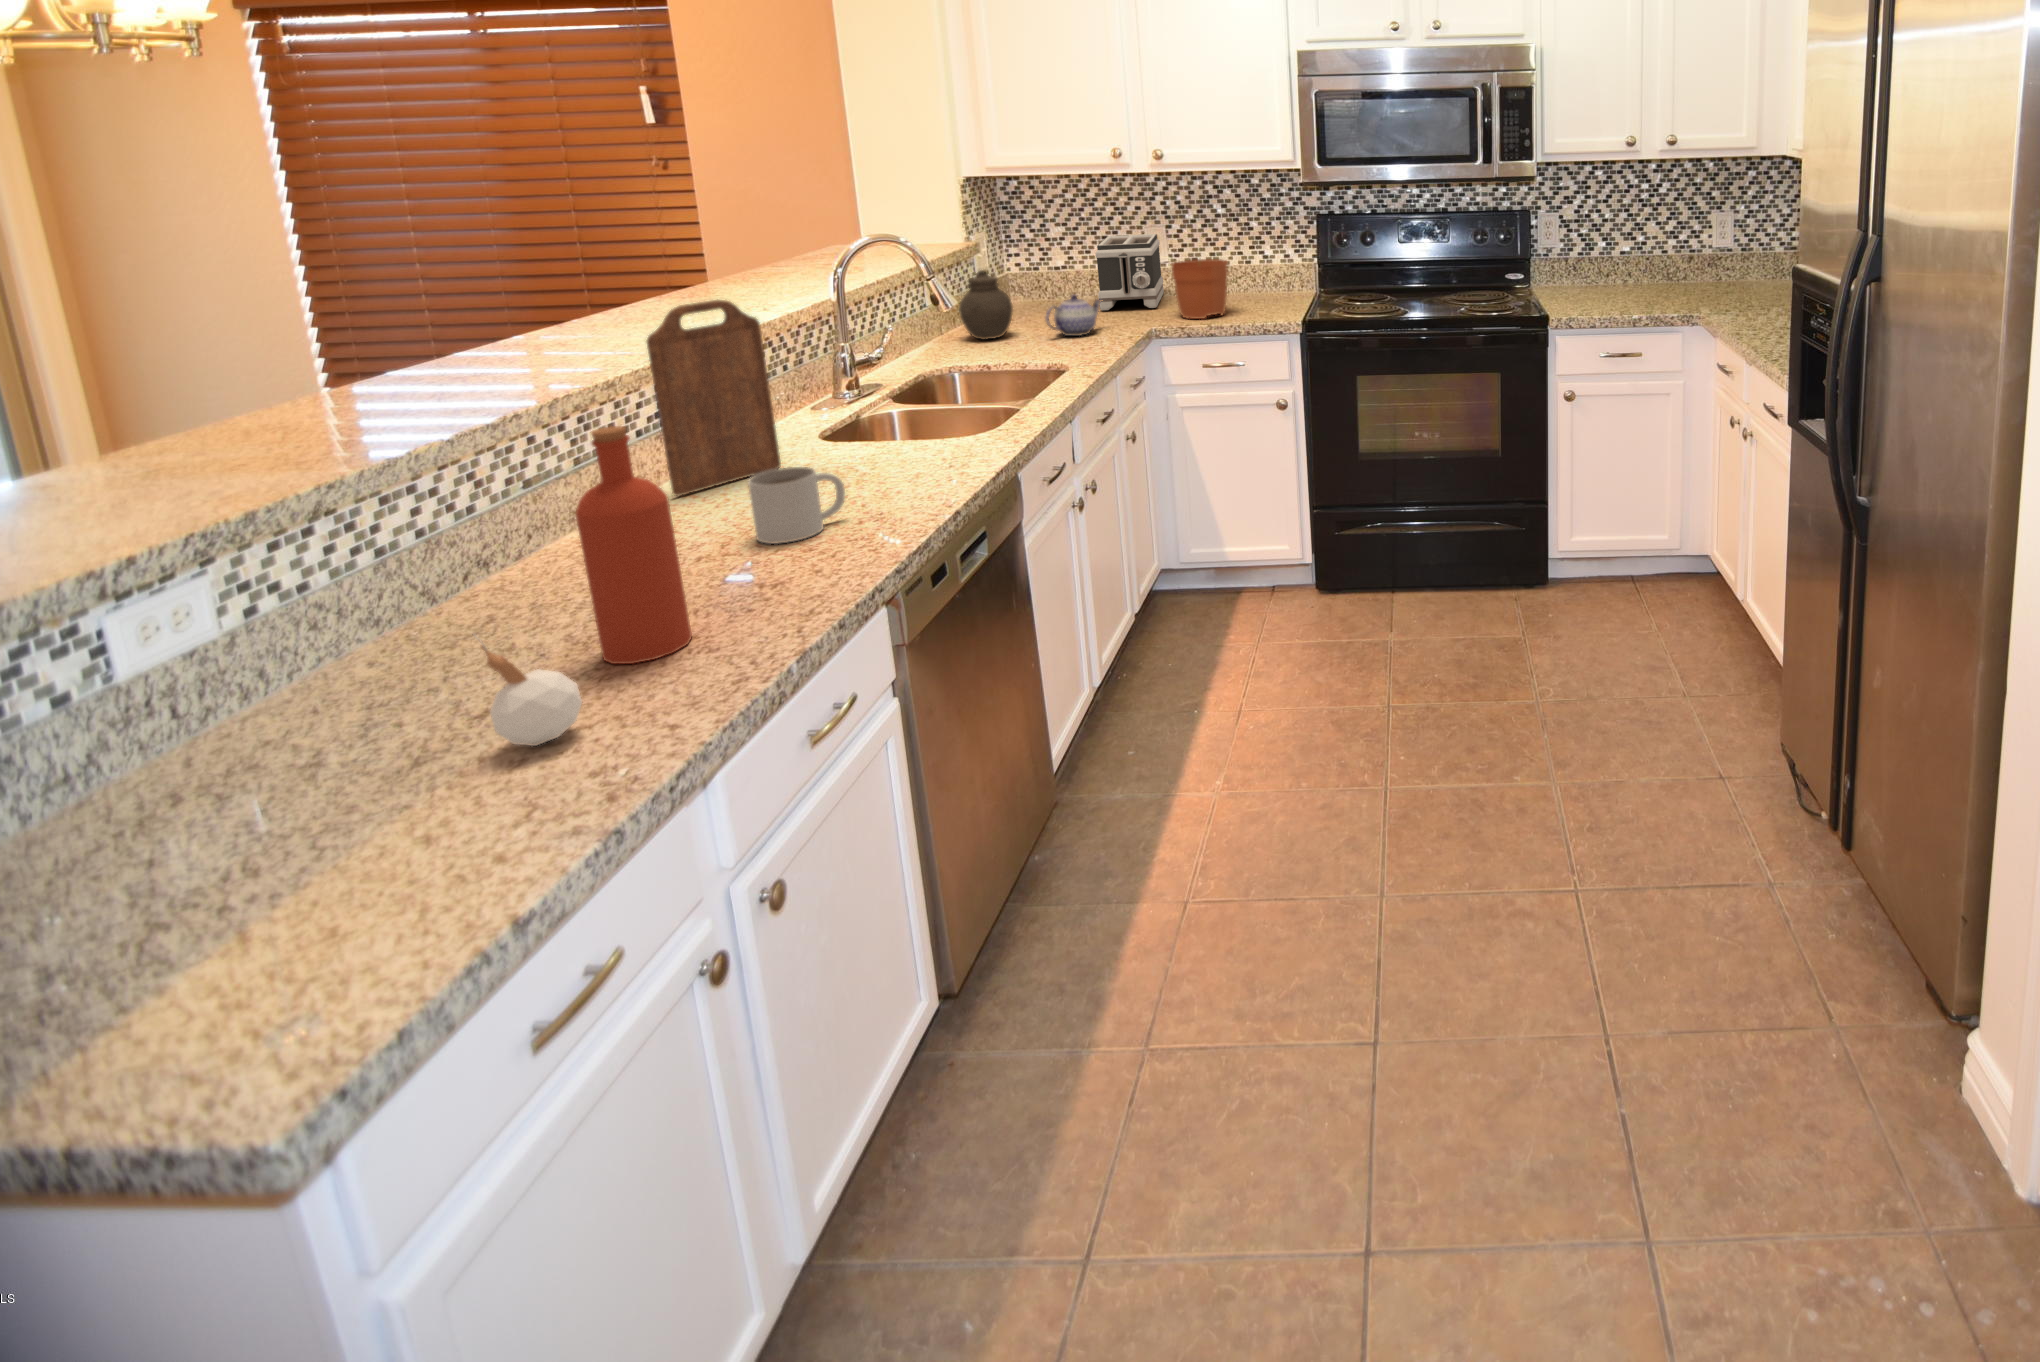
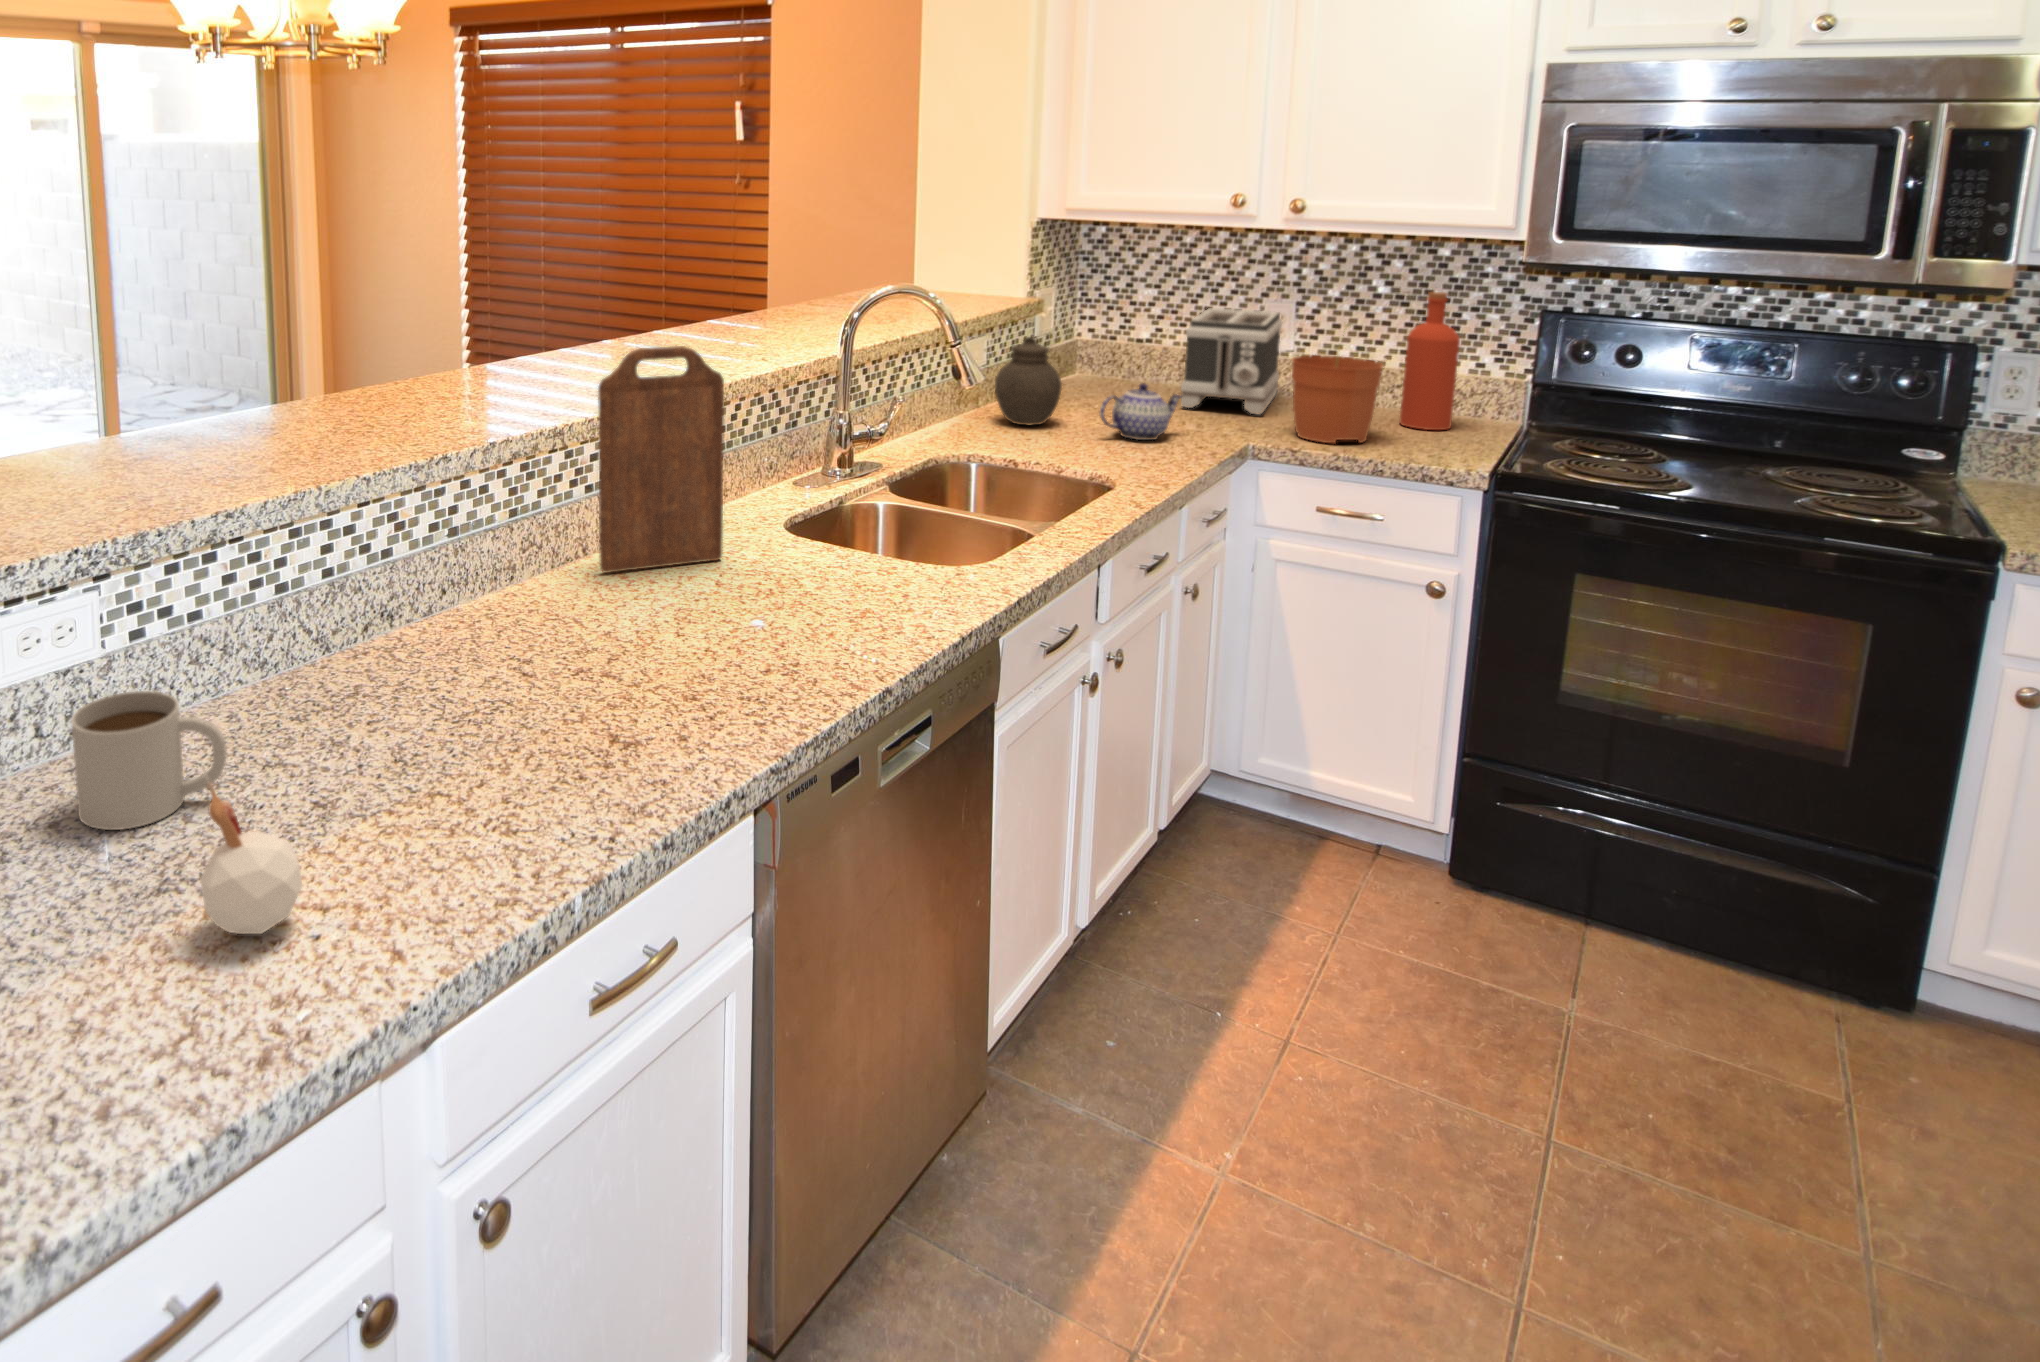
bottle: present [576,426,692,664] -> present [1400,292,1460,430]
mug: present [748,467,845,544] -> present [71,691,227,830]

